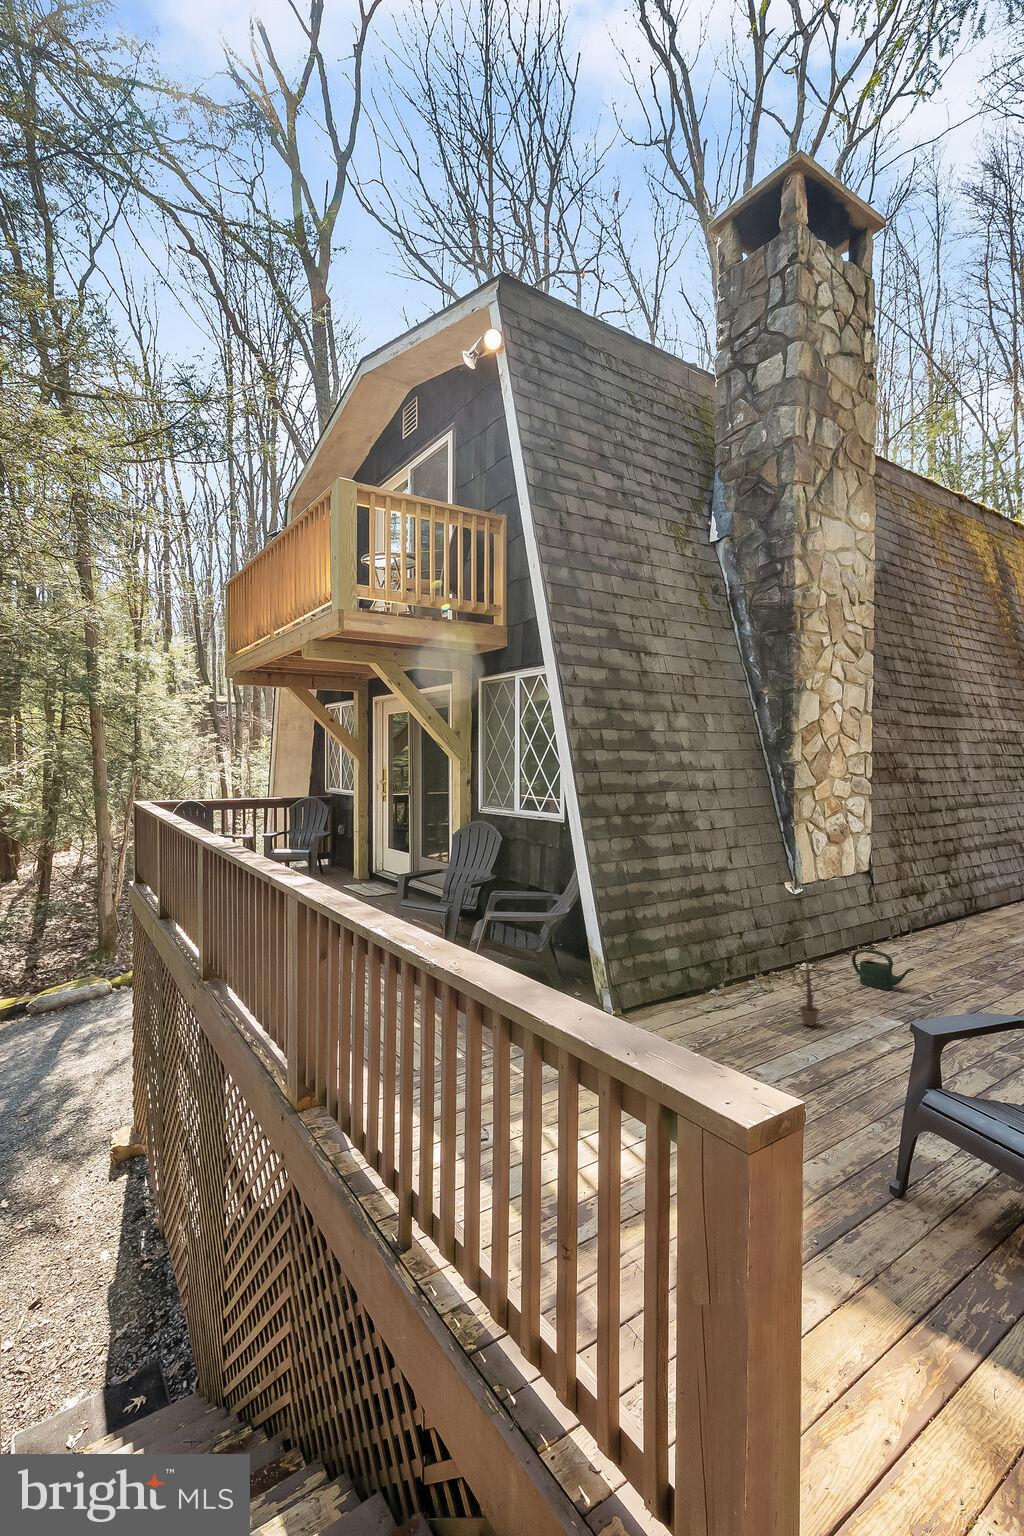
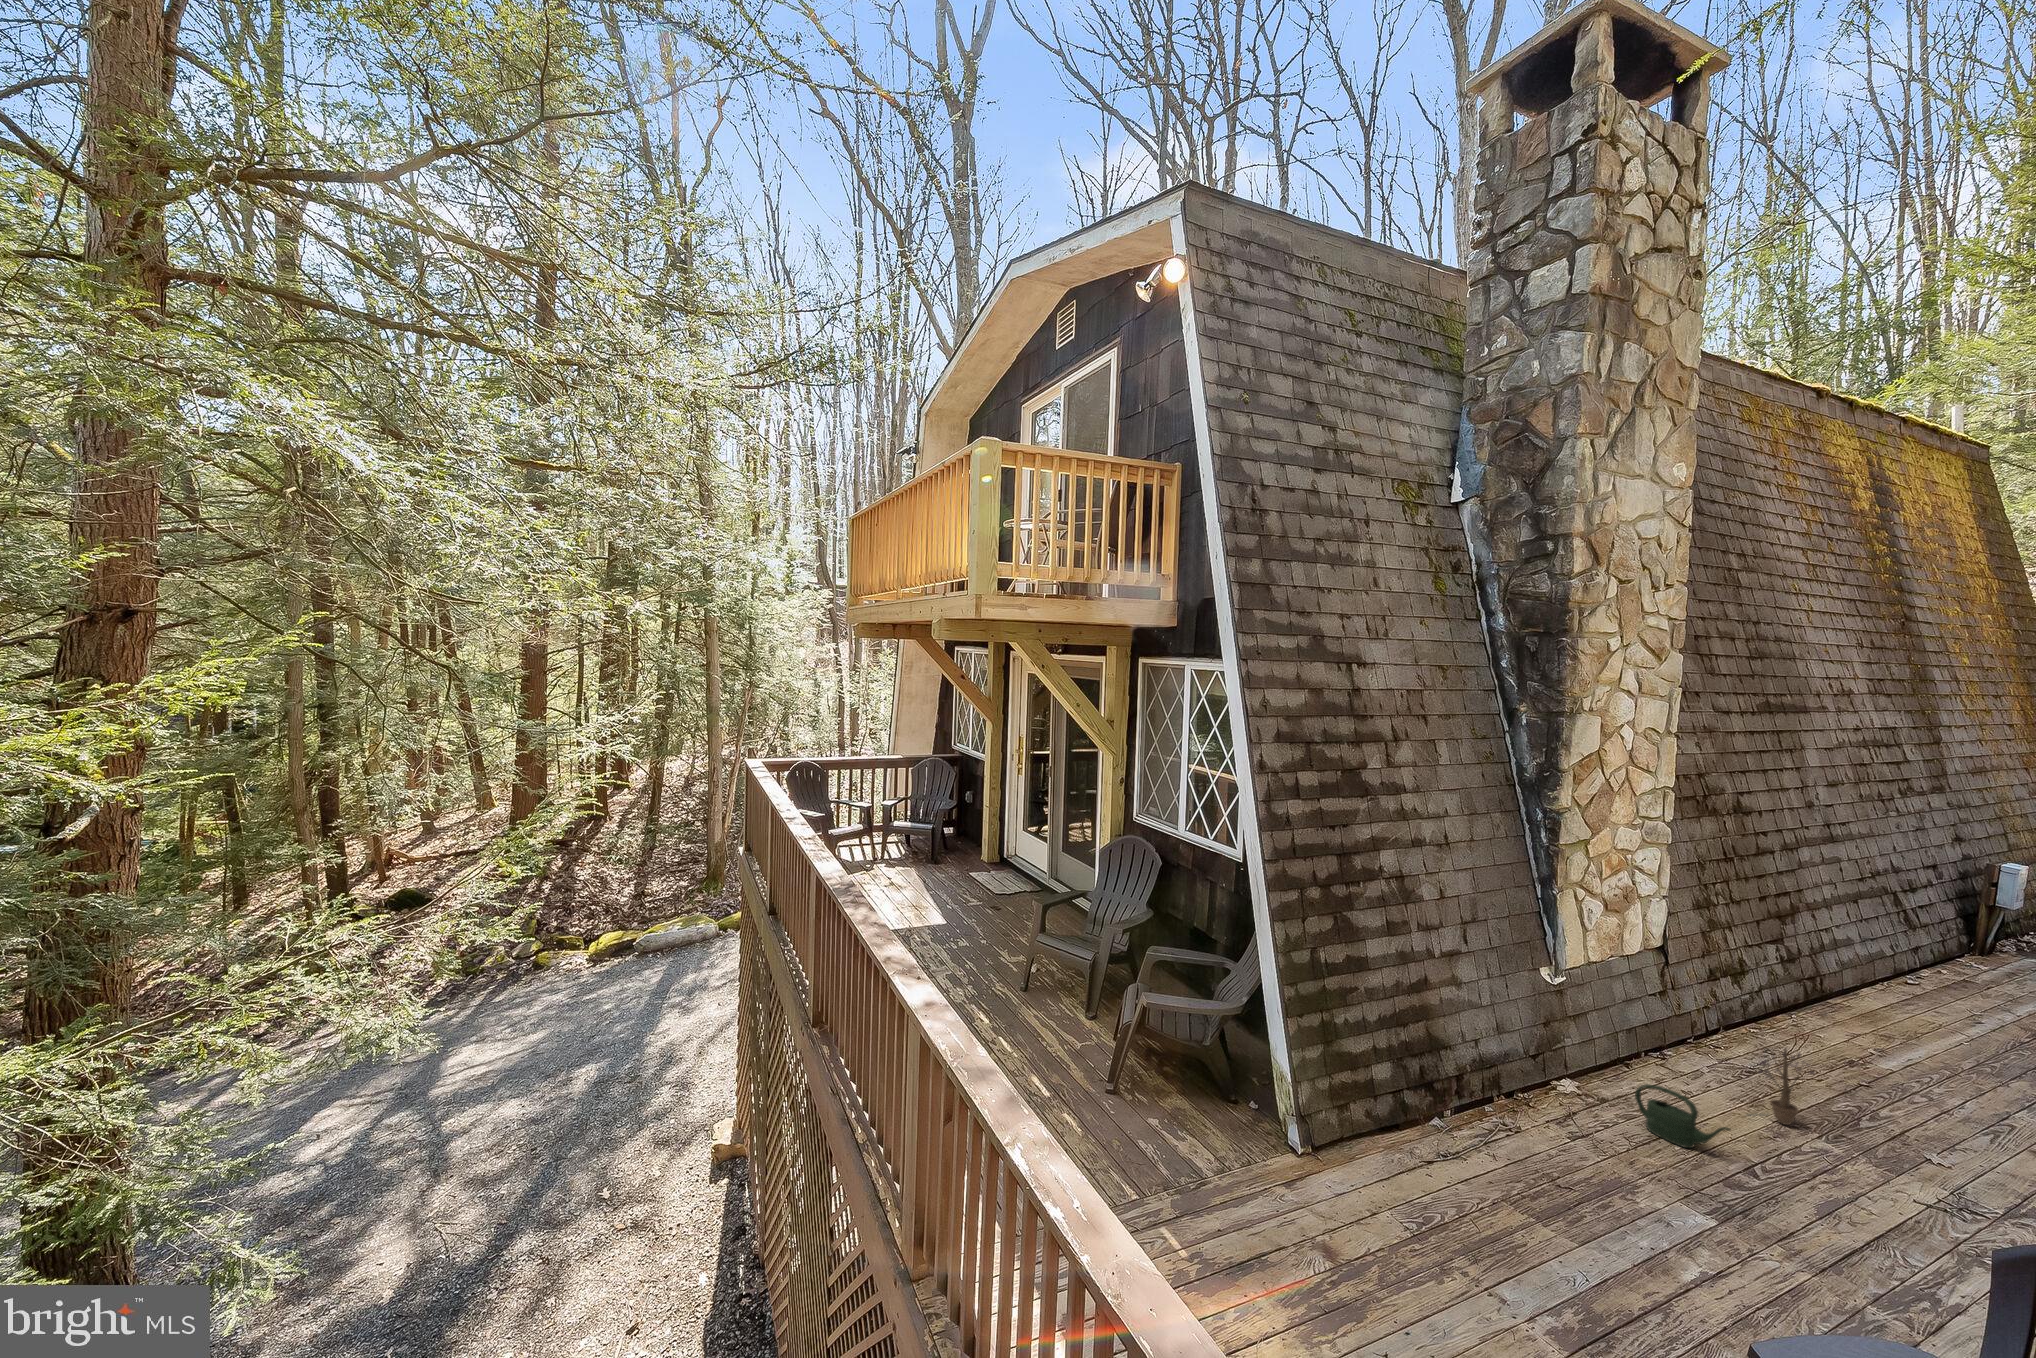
decorative plant: present [781,958,831,1026] -> present [1747,1048,1814,1125]

